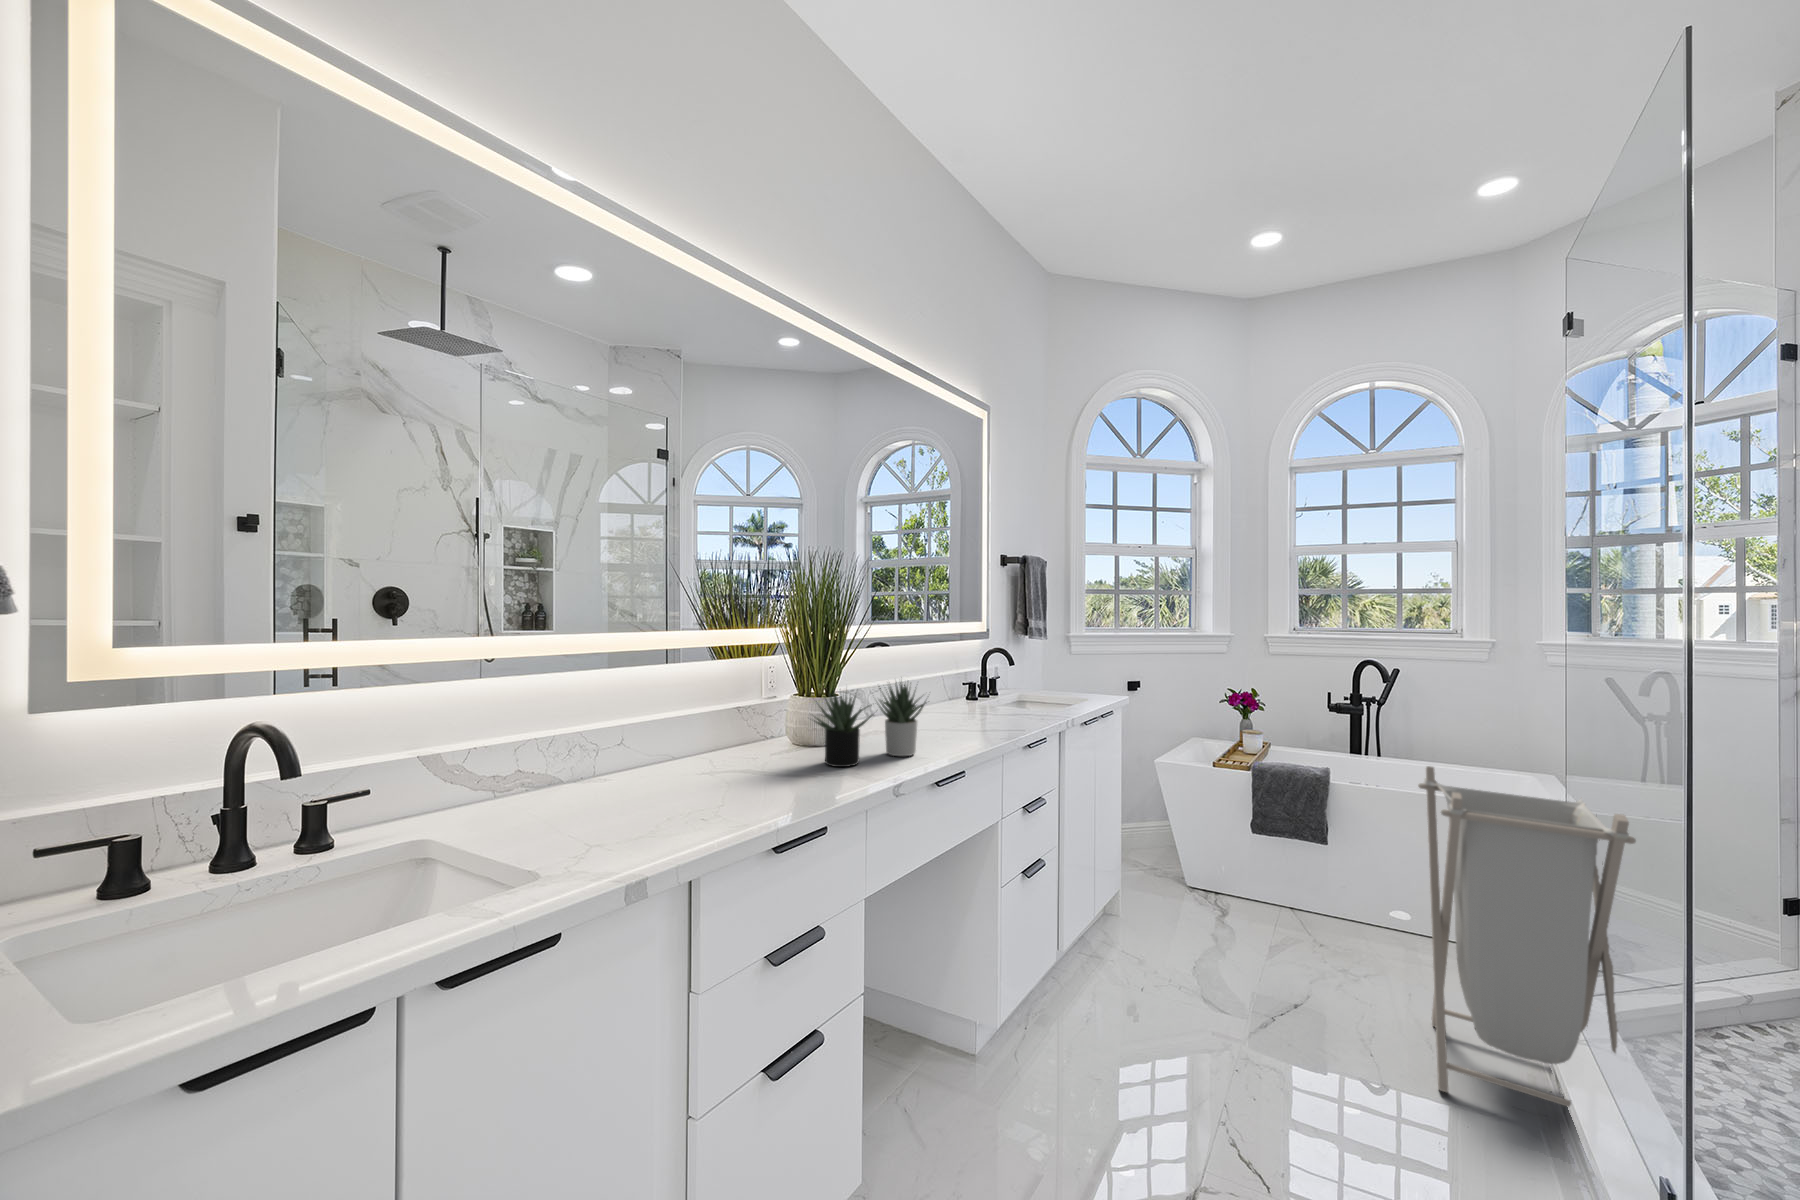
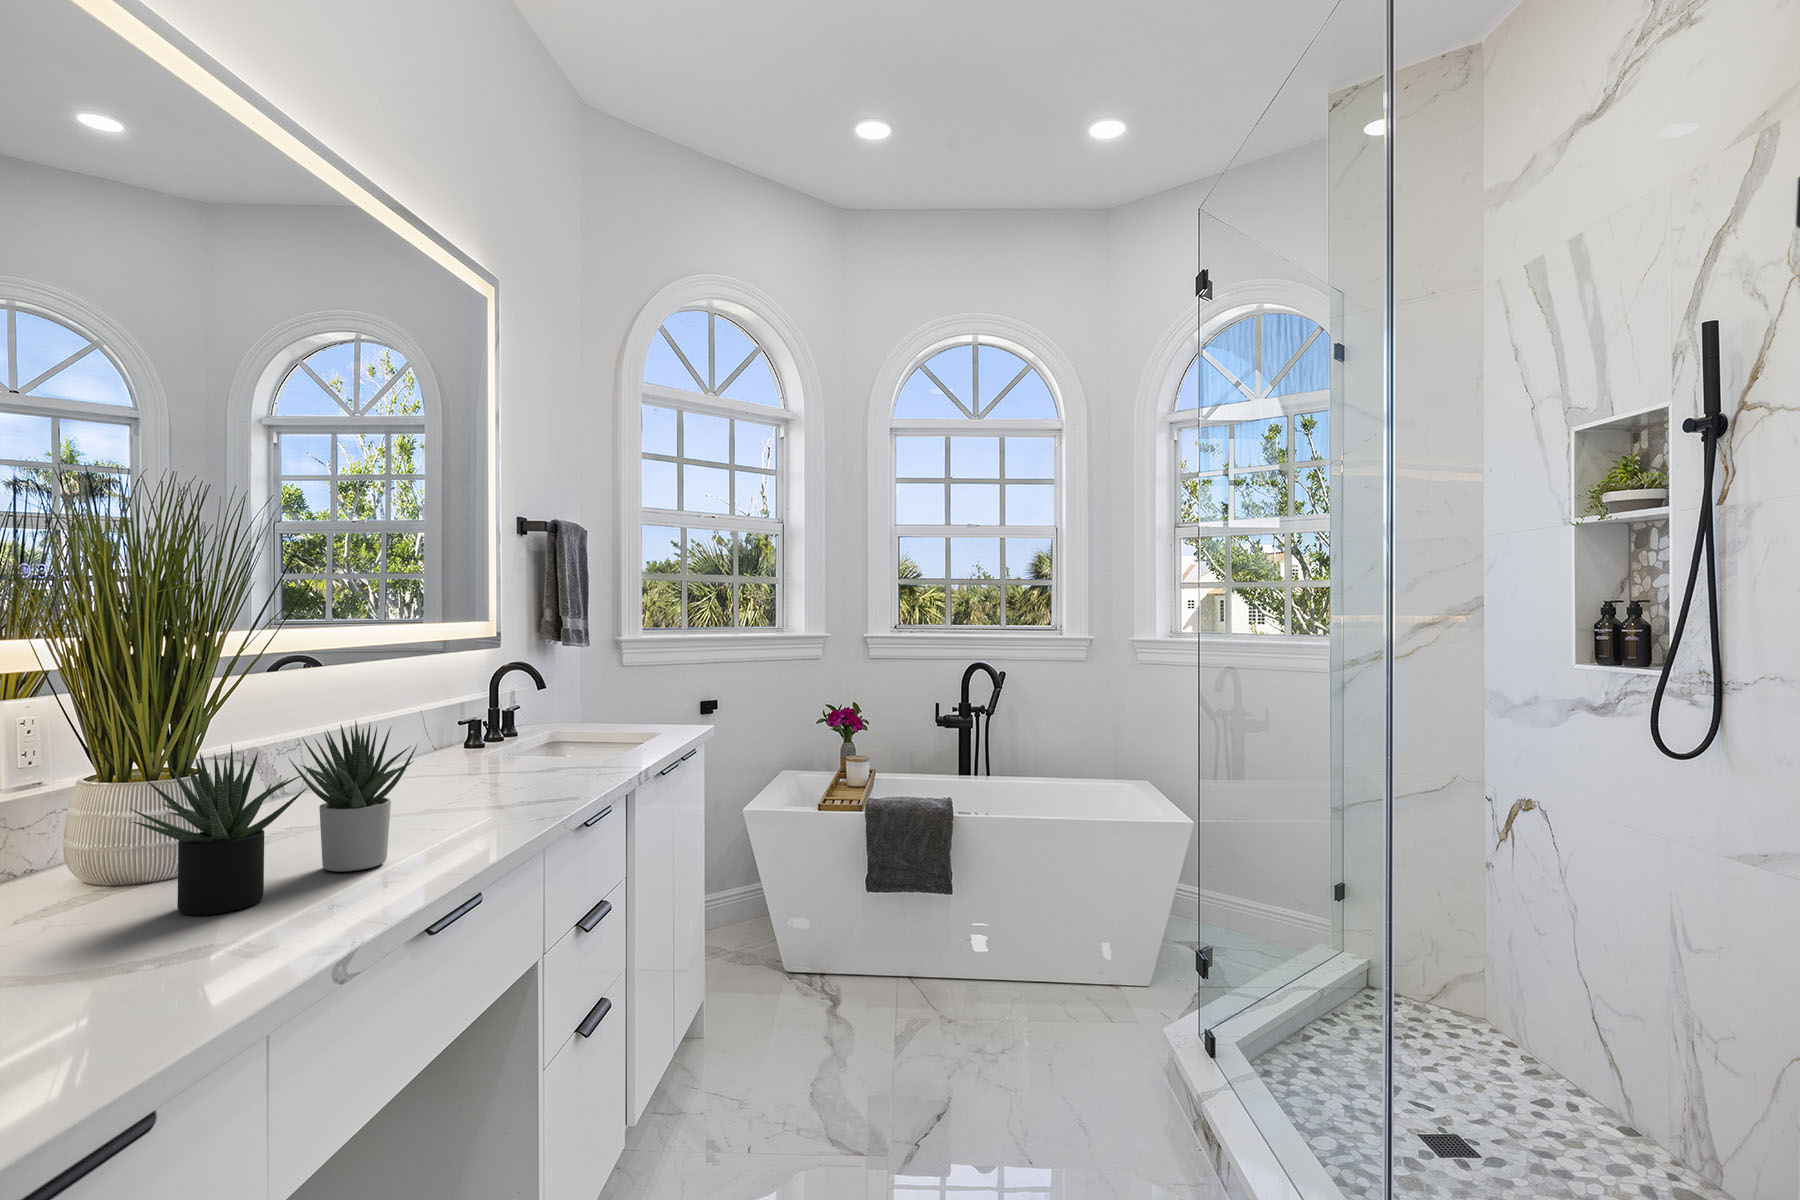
laundry hamper: present [1418,766,1636,1107] -> none [1048,779,1238,1153]

